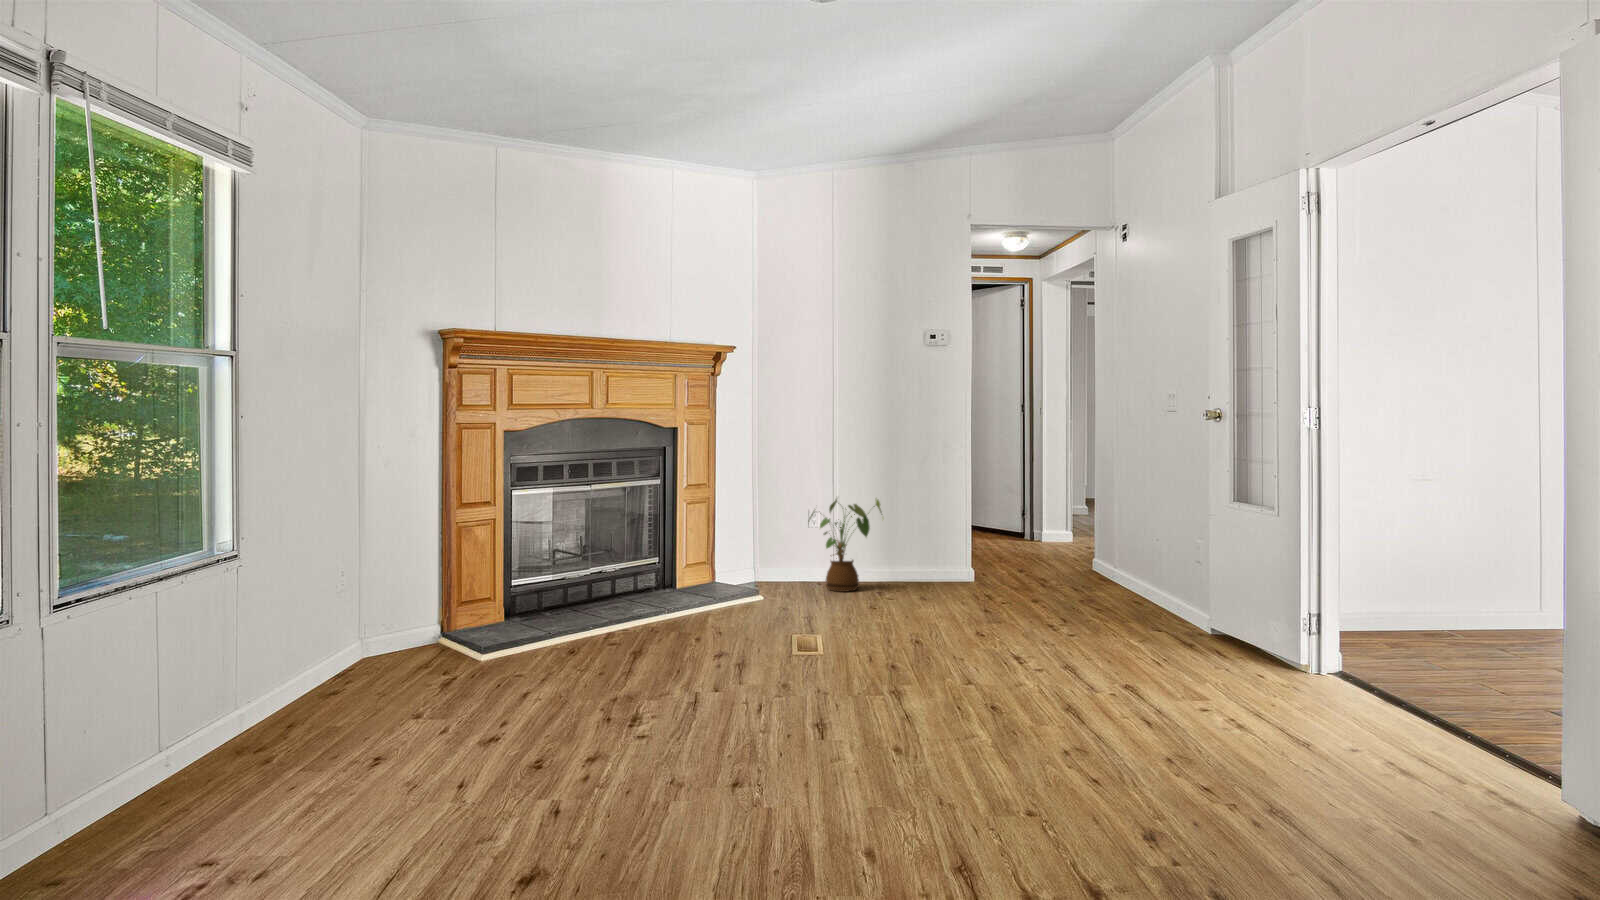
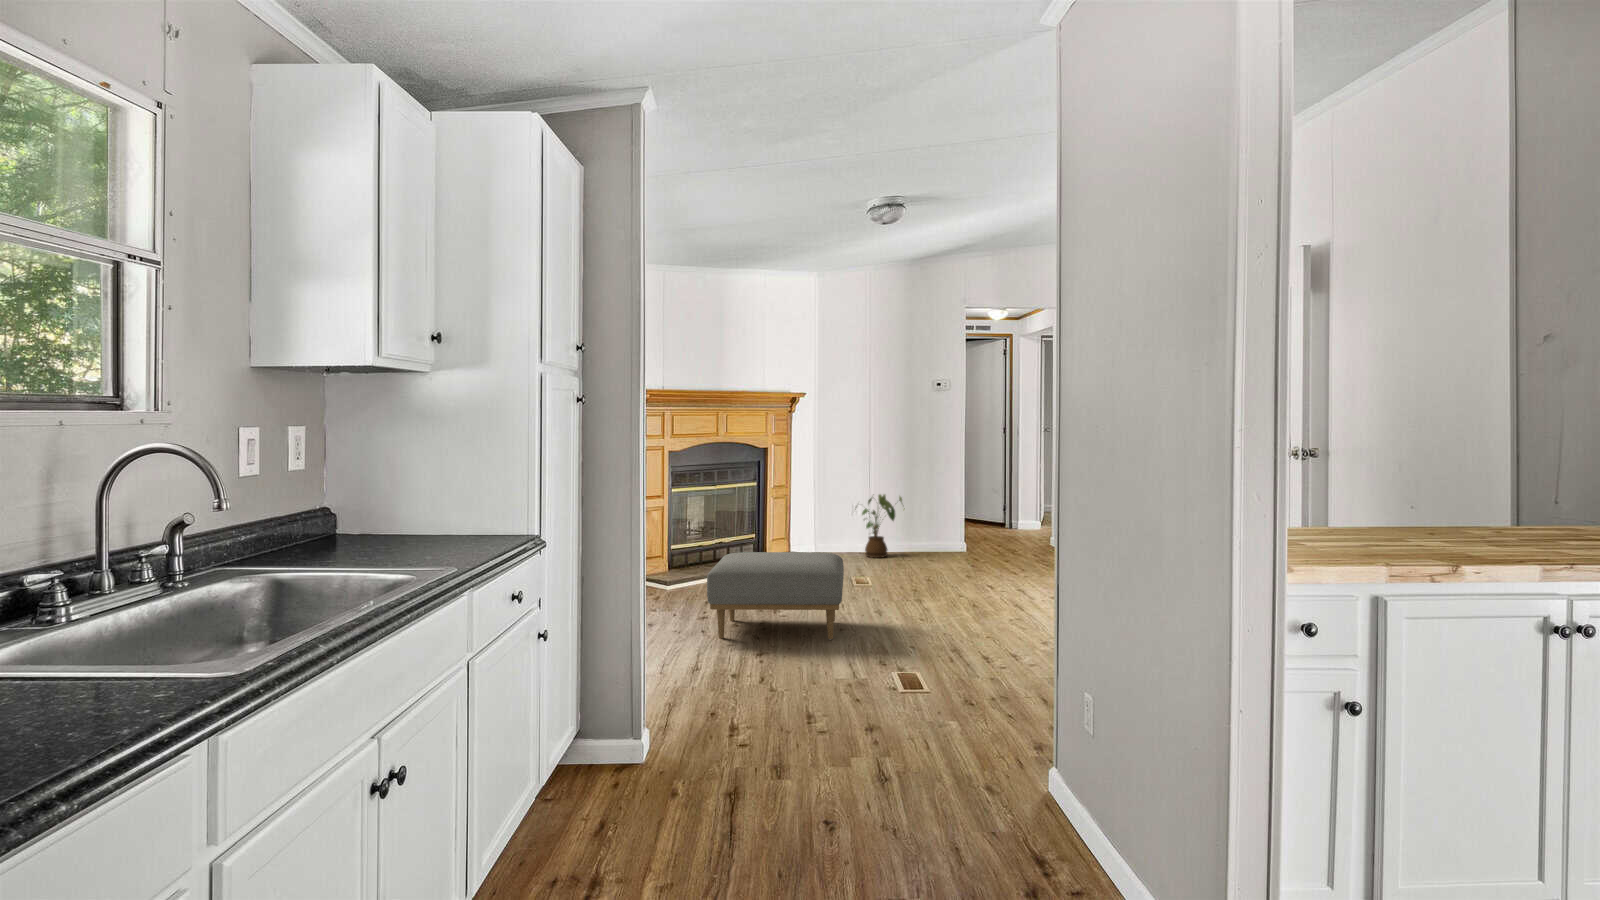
ottoman: none [463,607,760,794] -> present [707,552,844,640]

